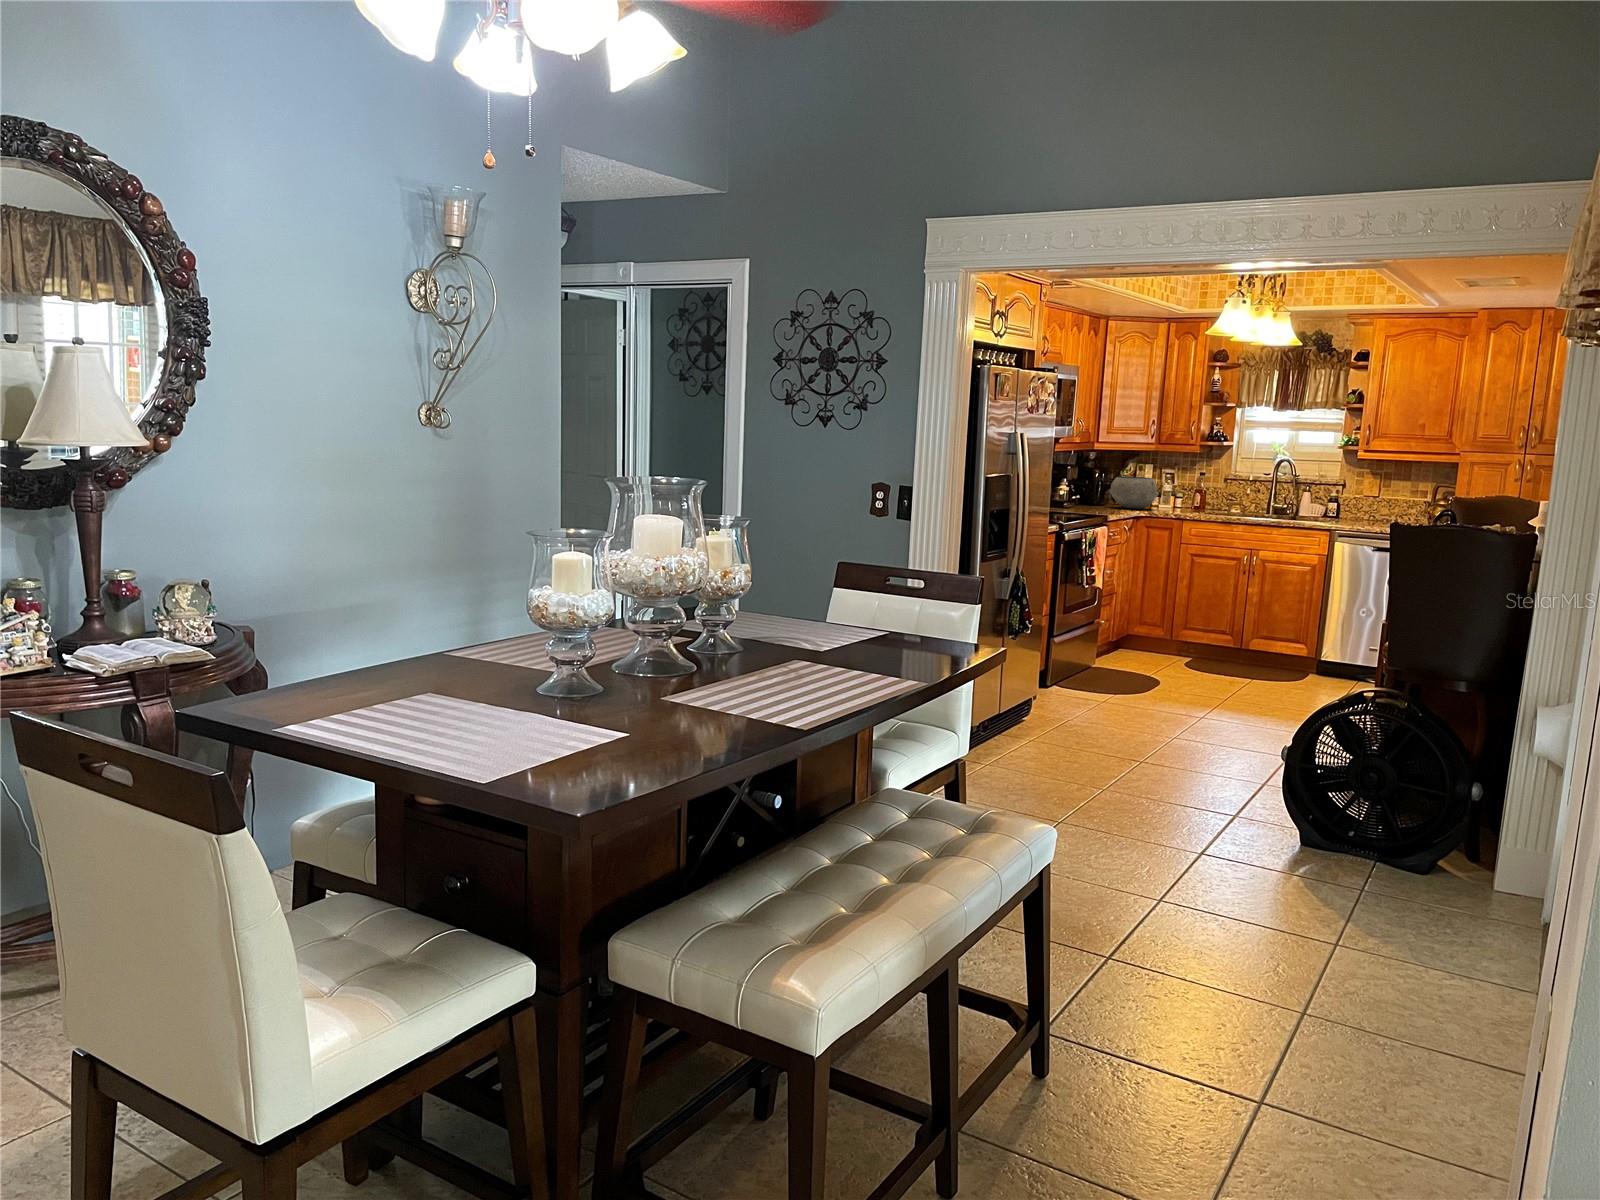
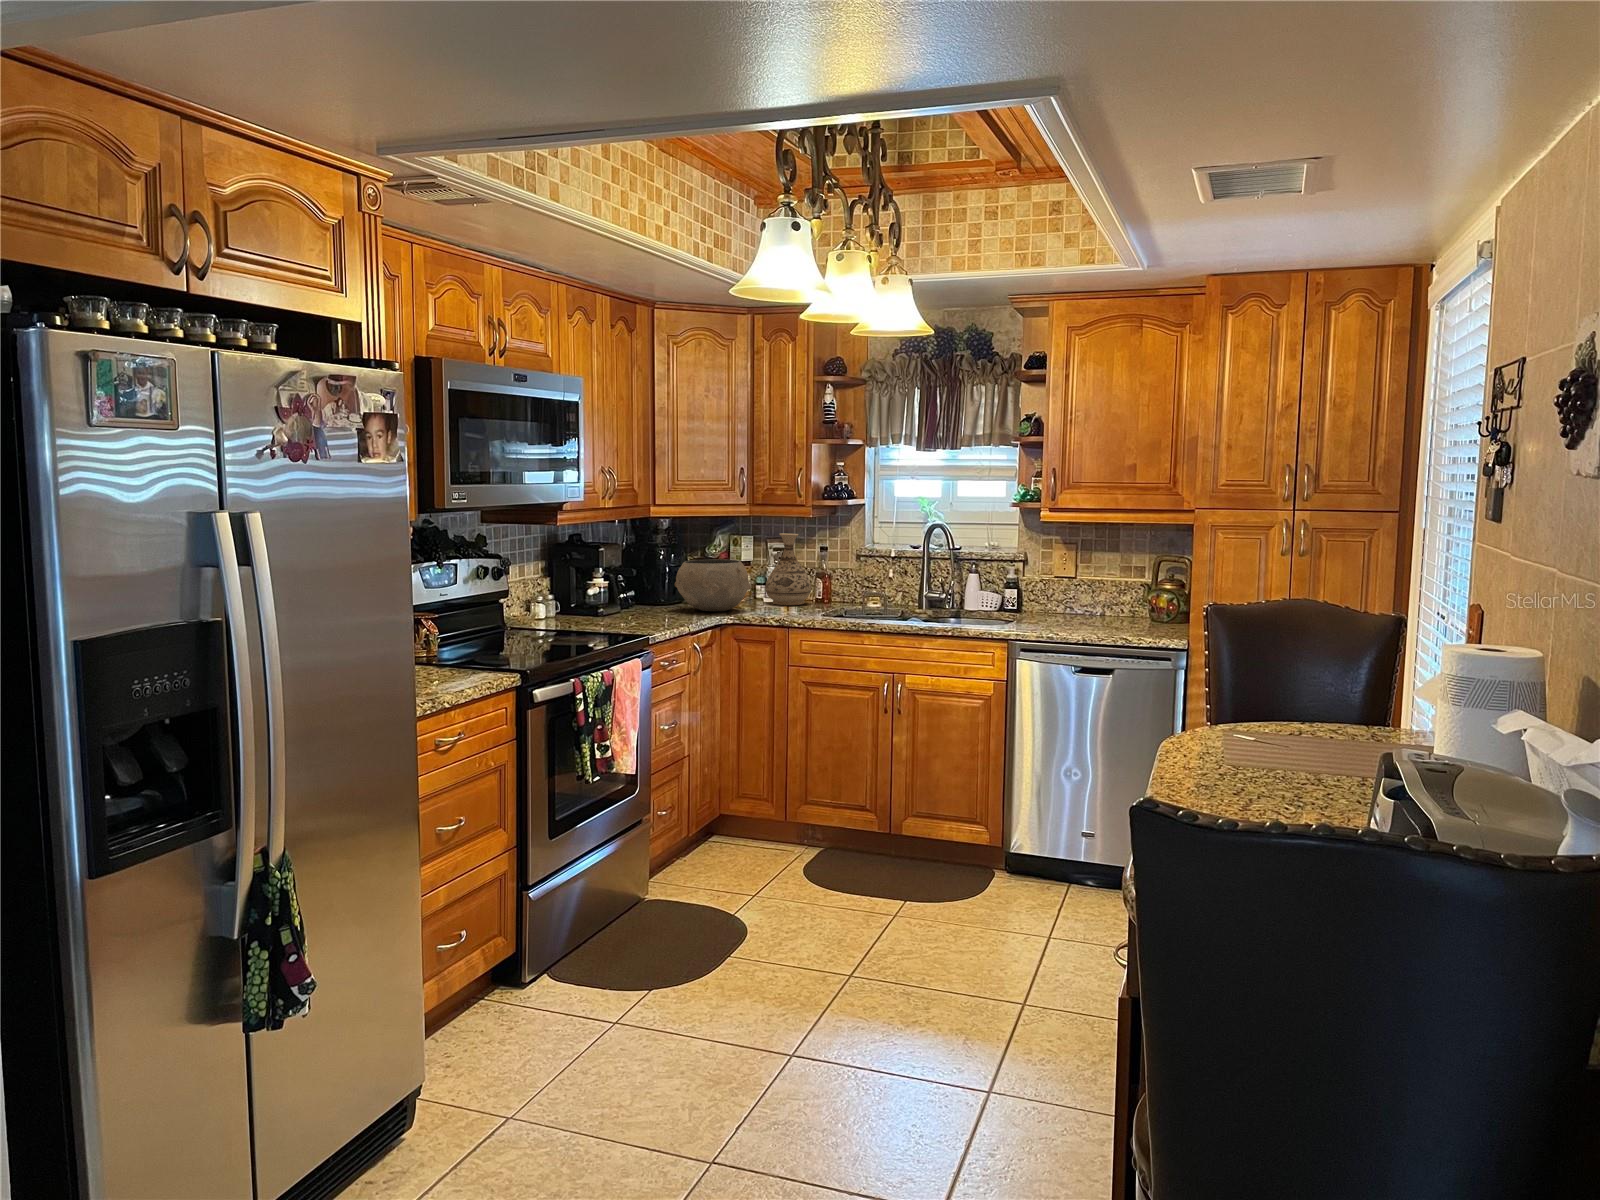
vase: none [1163,462,1194,509] -> present [766,533,811,605]

